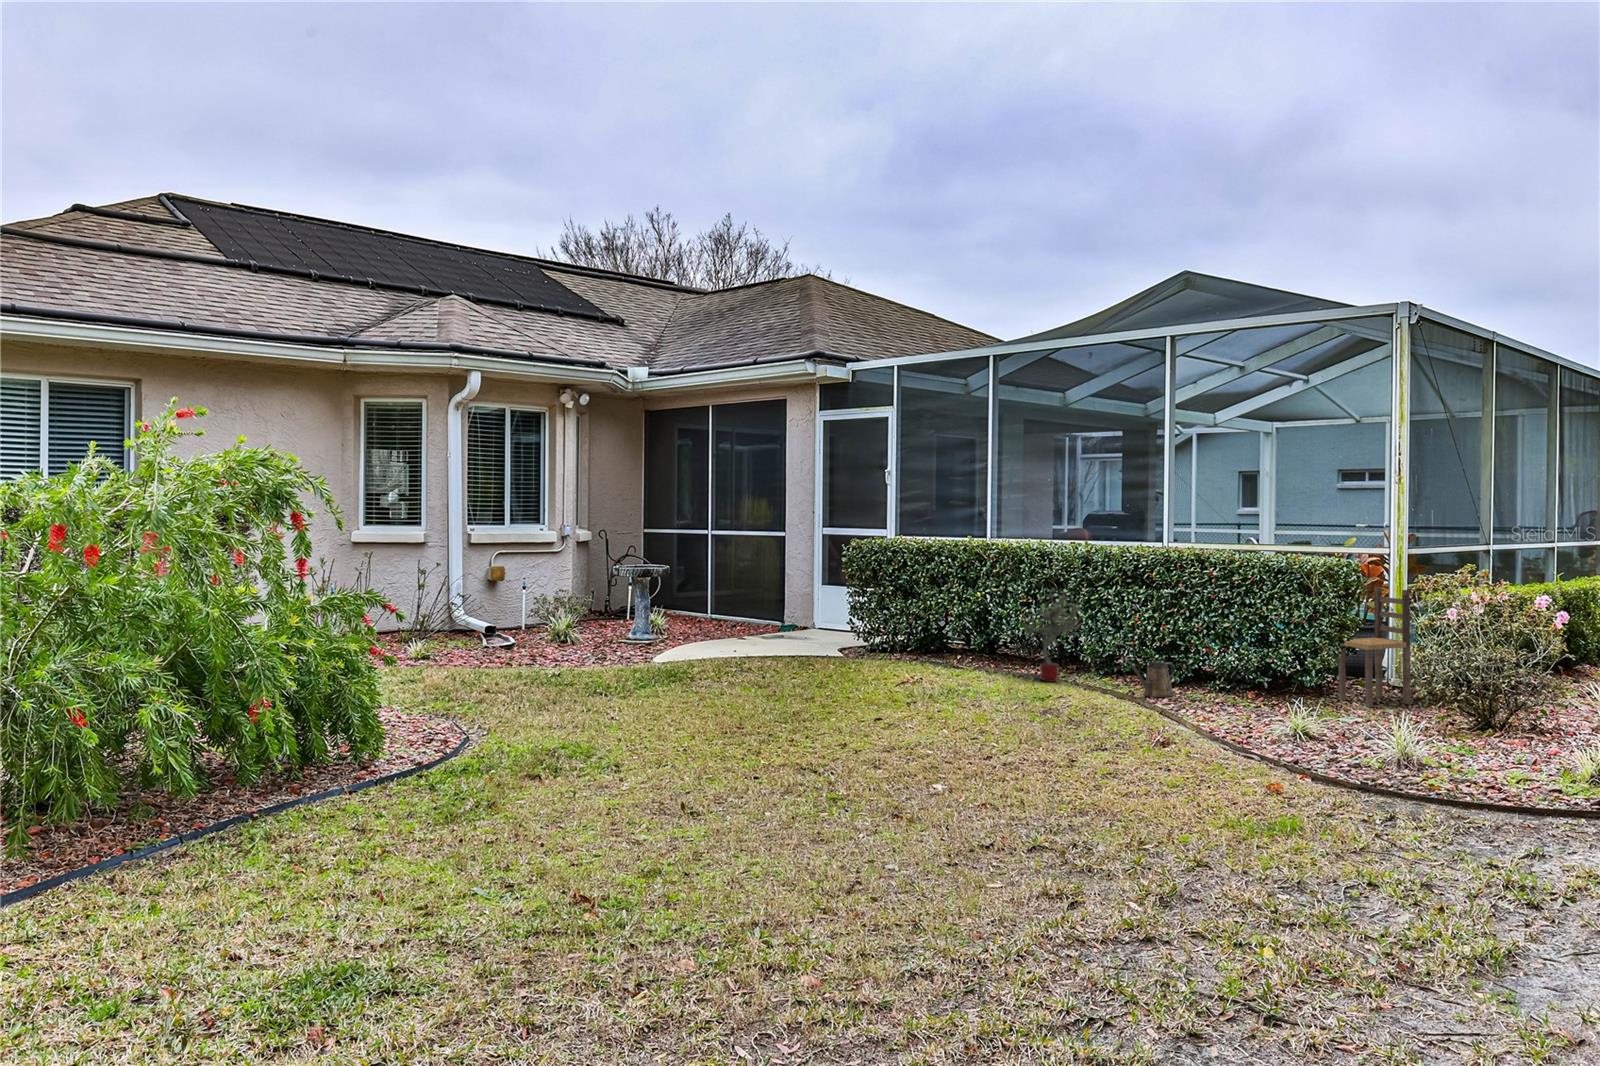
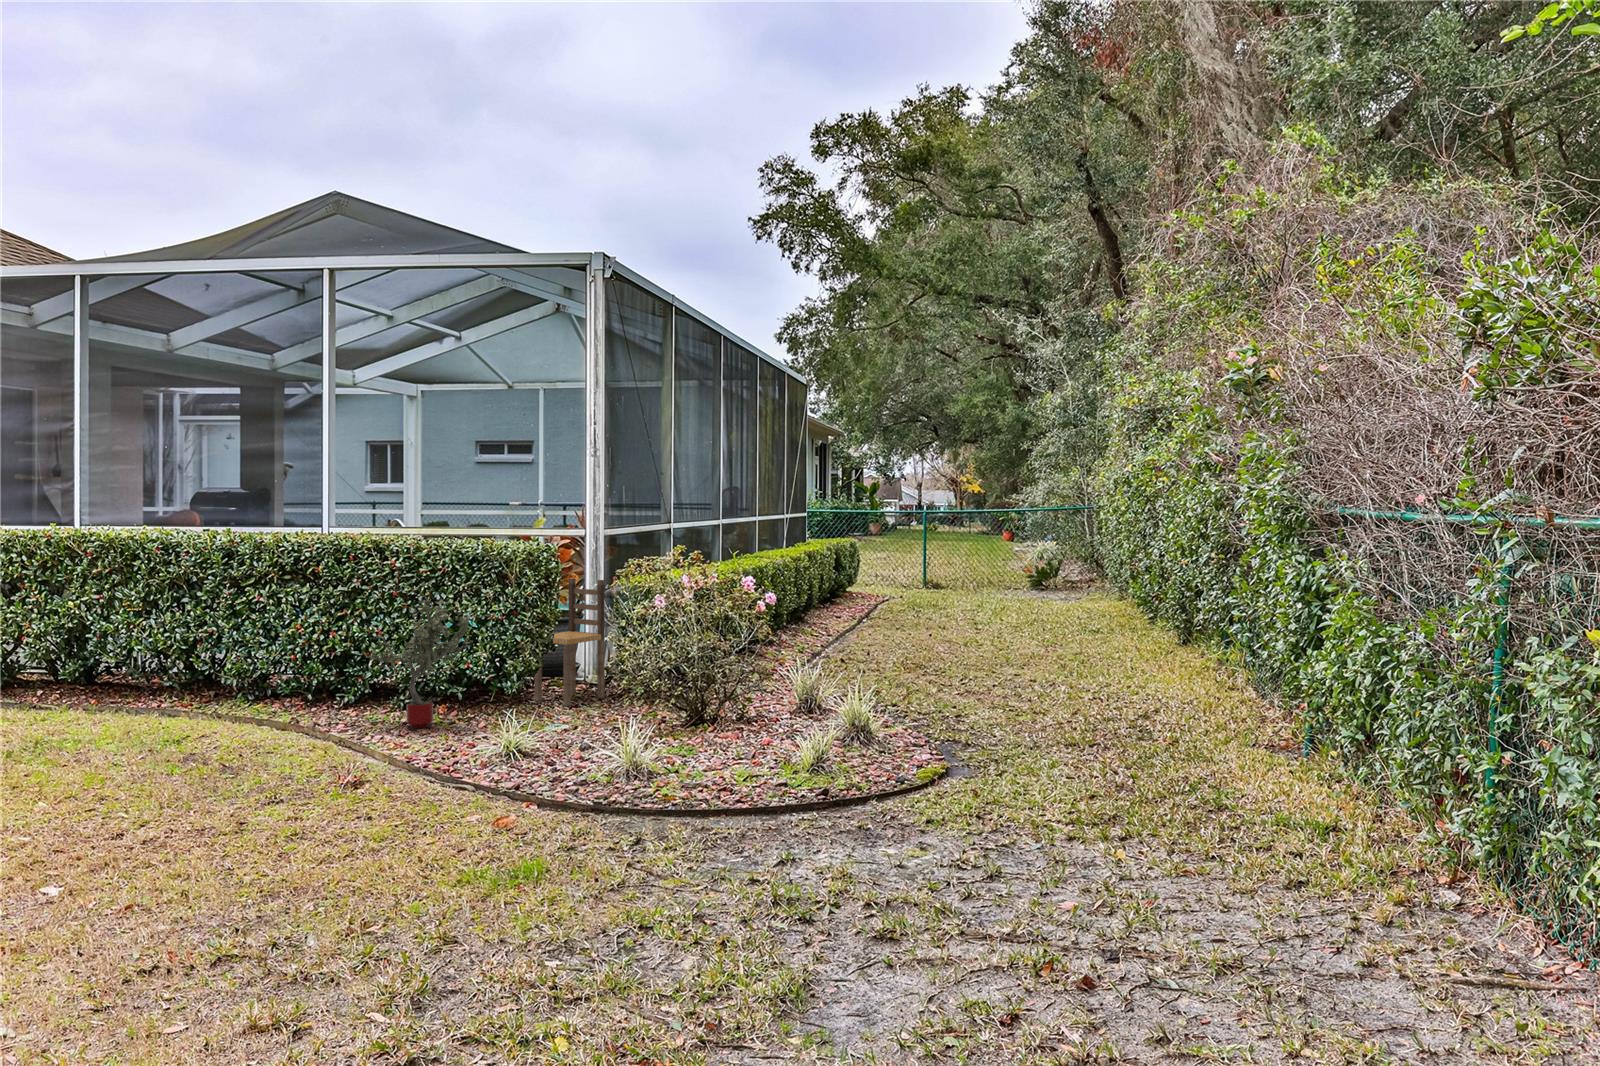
potted tree: present [1023,589,1079,682] -> present [370,599,472,728]
watering can: present [1127,661,1175,697] -> none [286,676,349,721]

